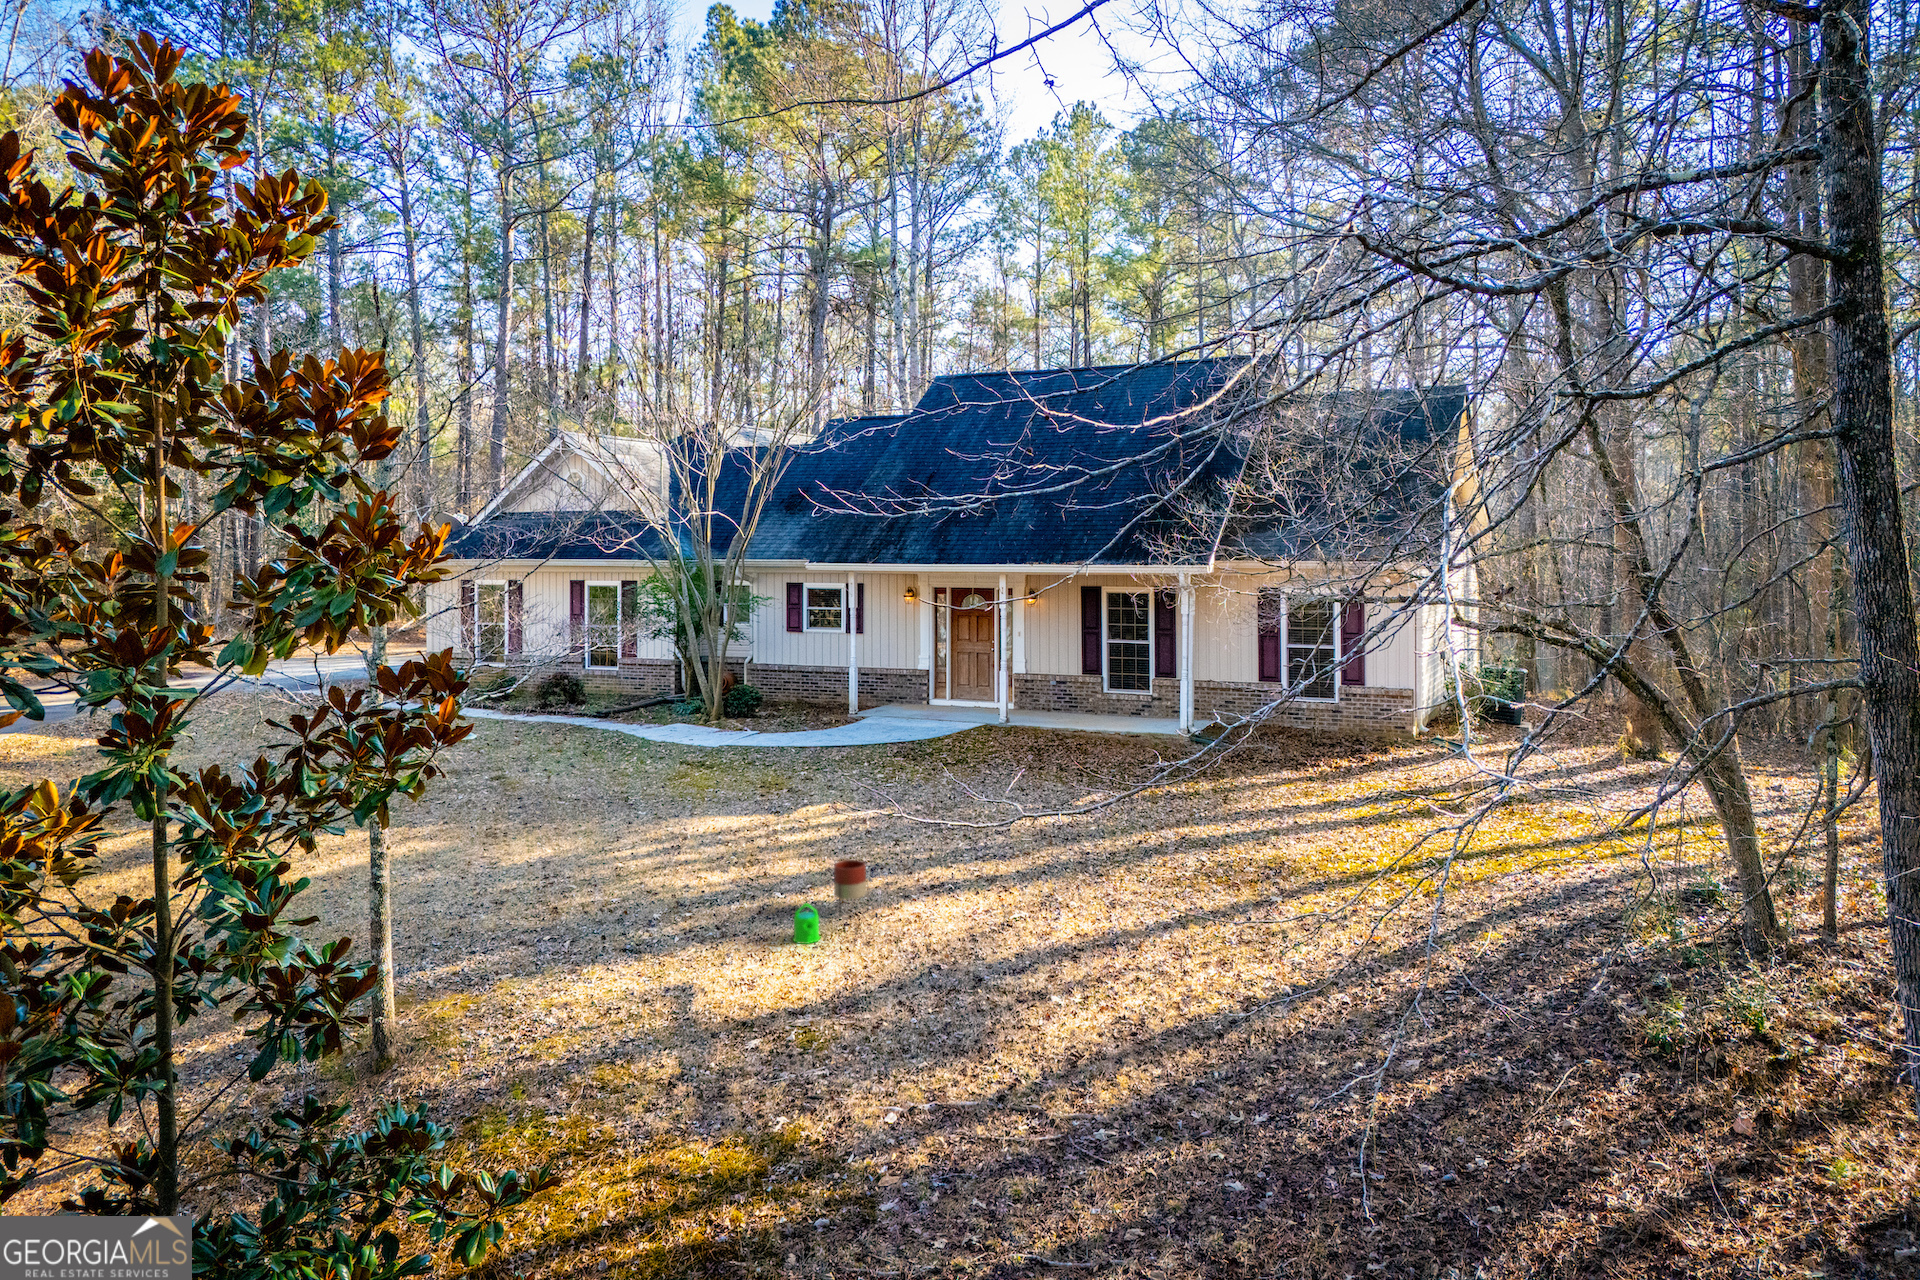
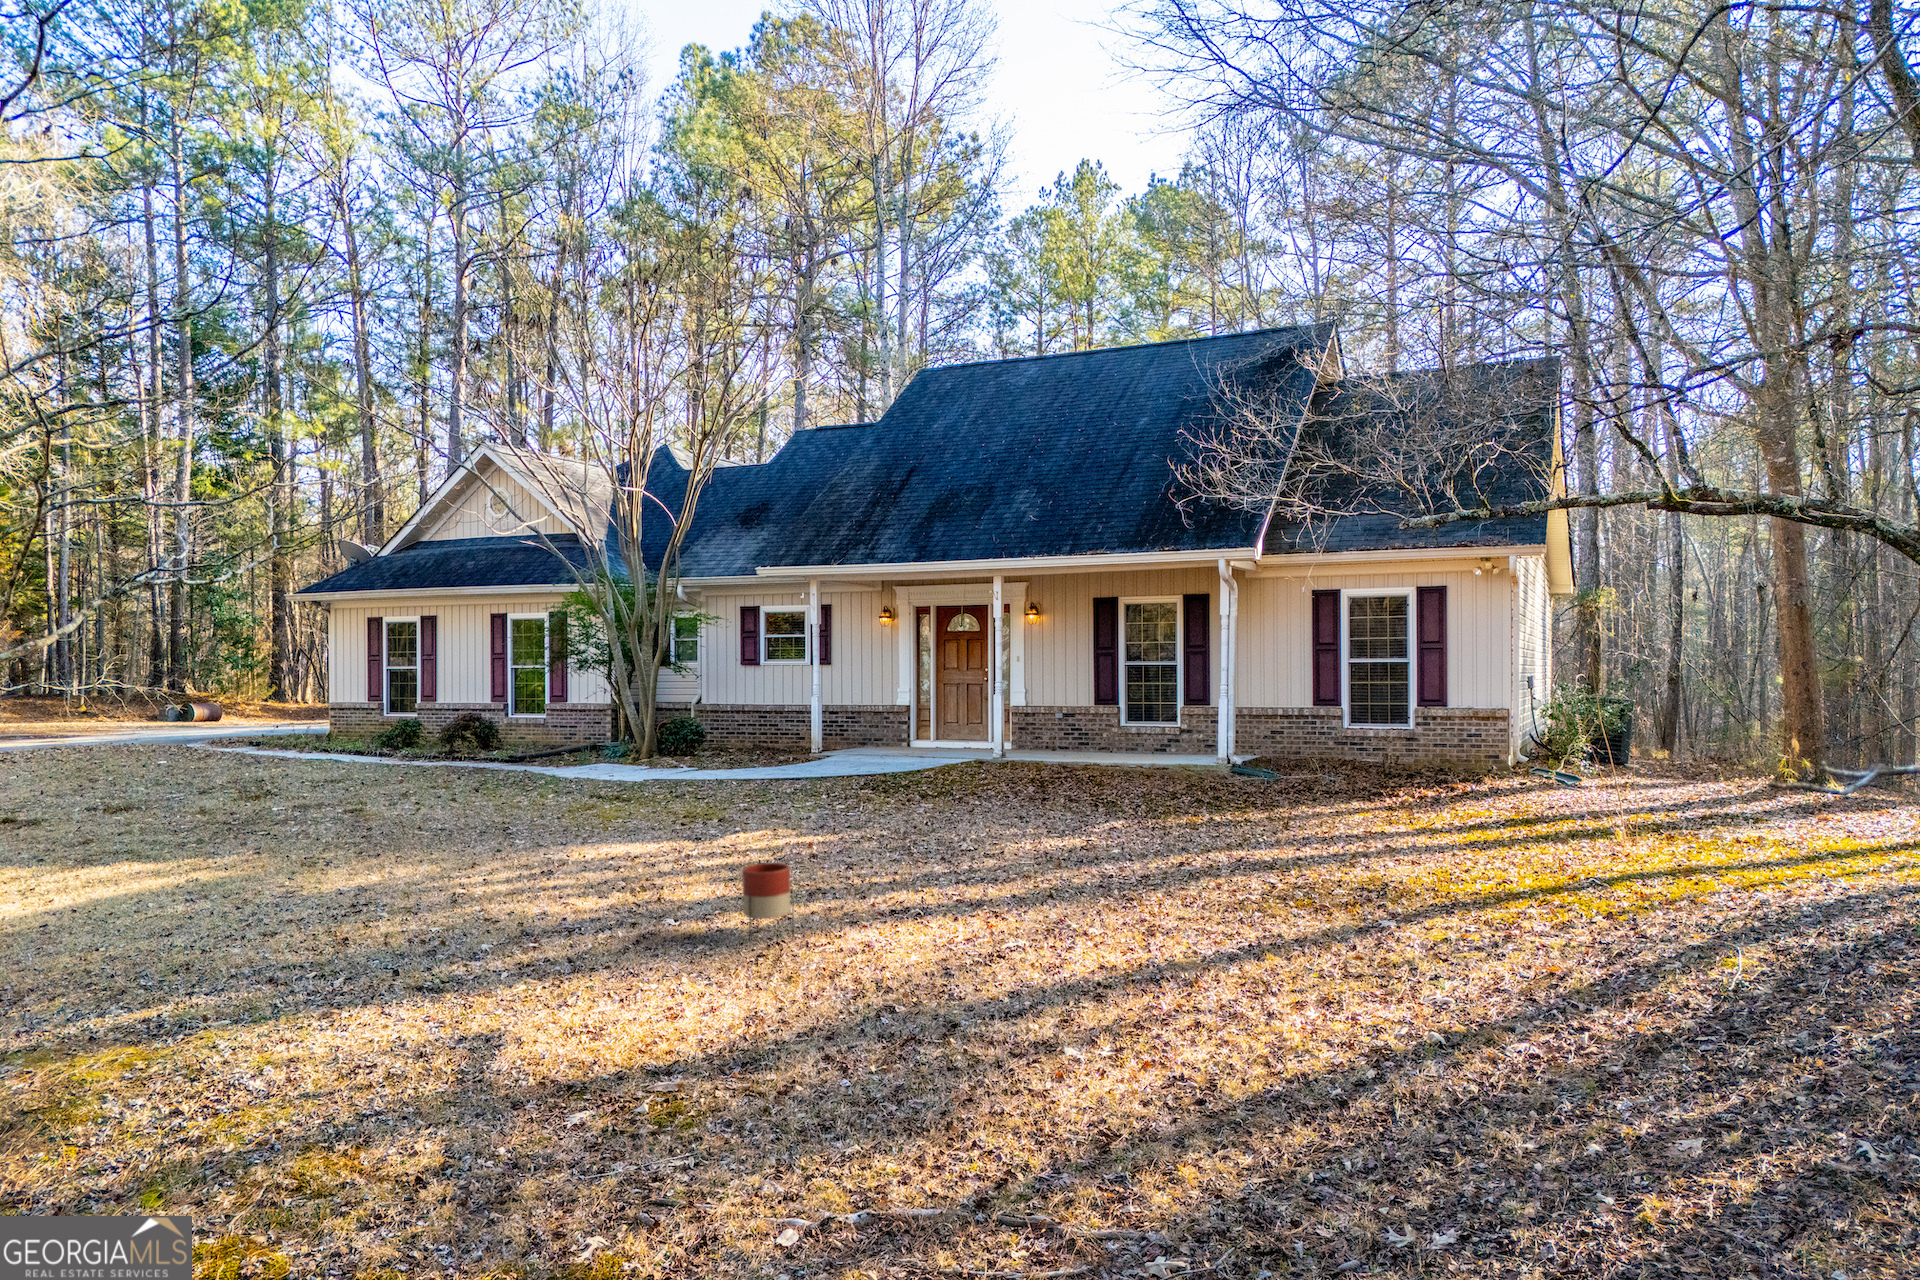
watering can: present [793,903,820,944] -> none [673,918,718,979]

